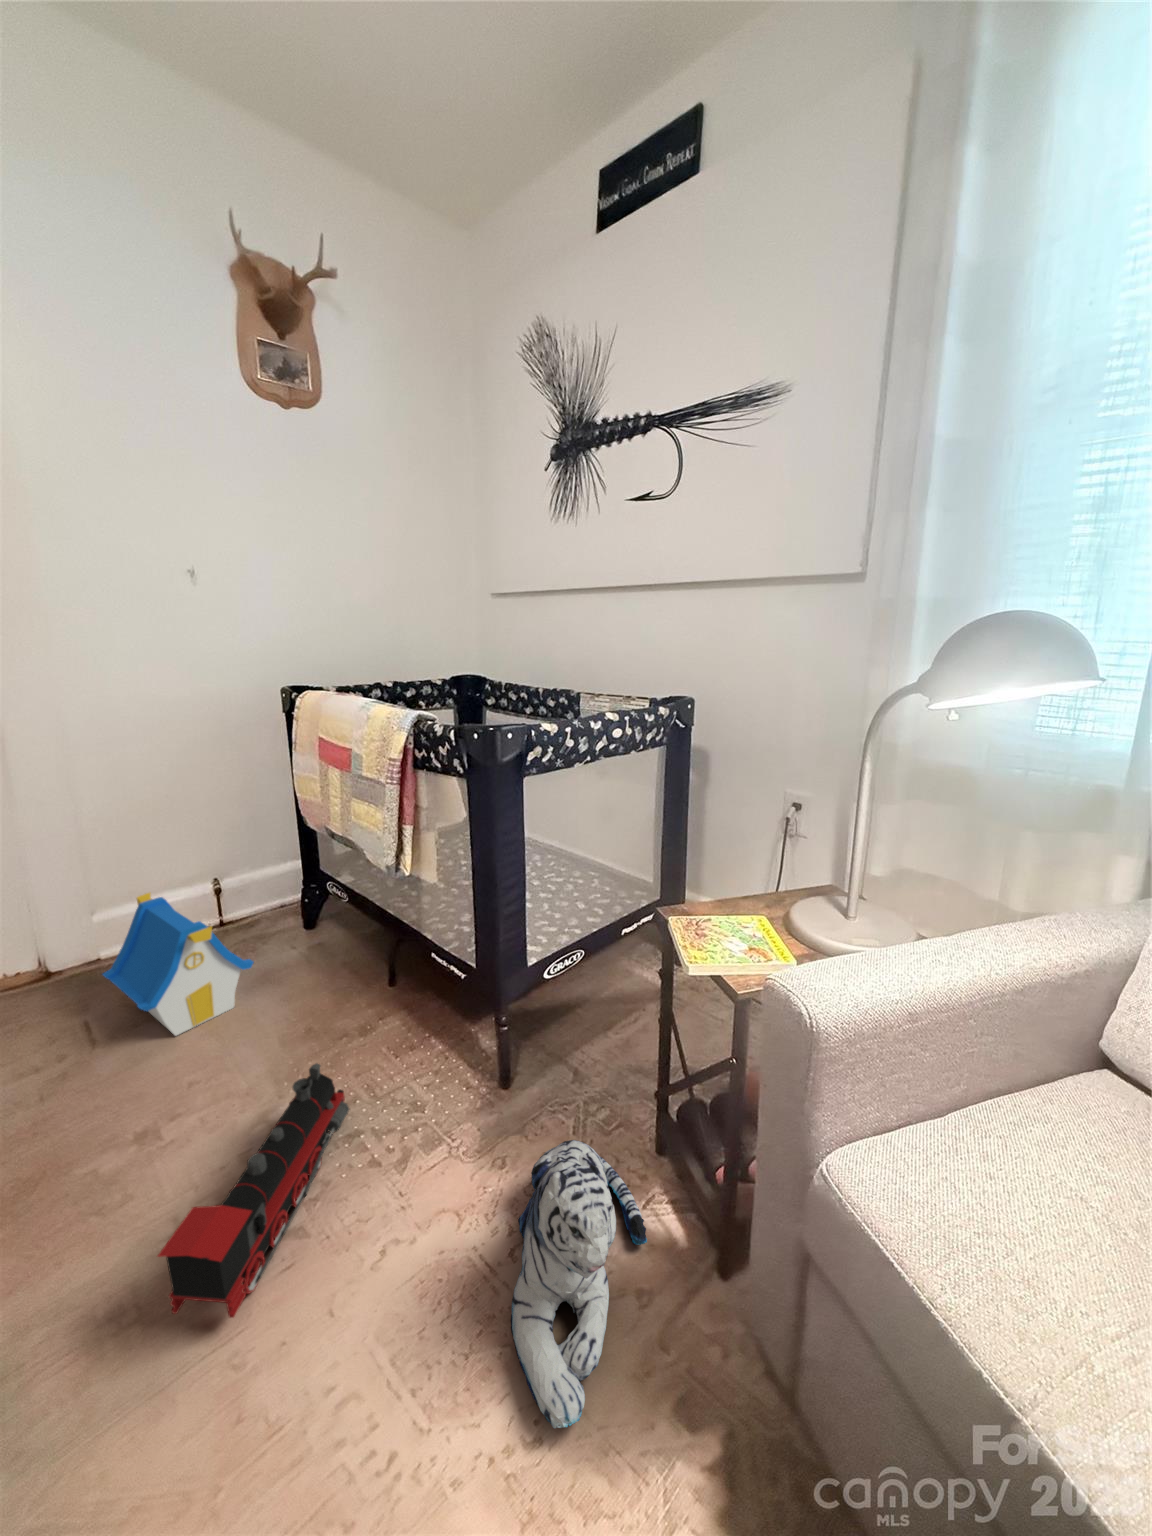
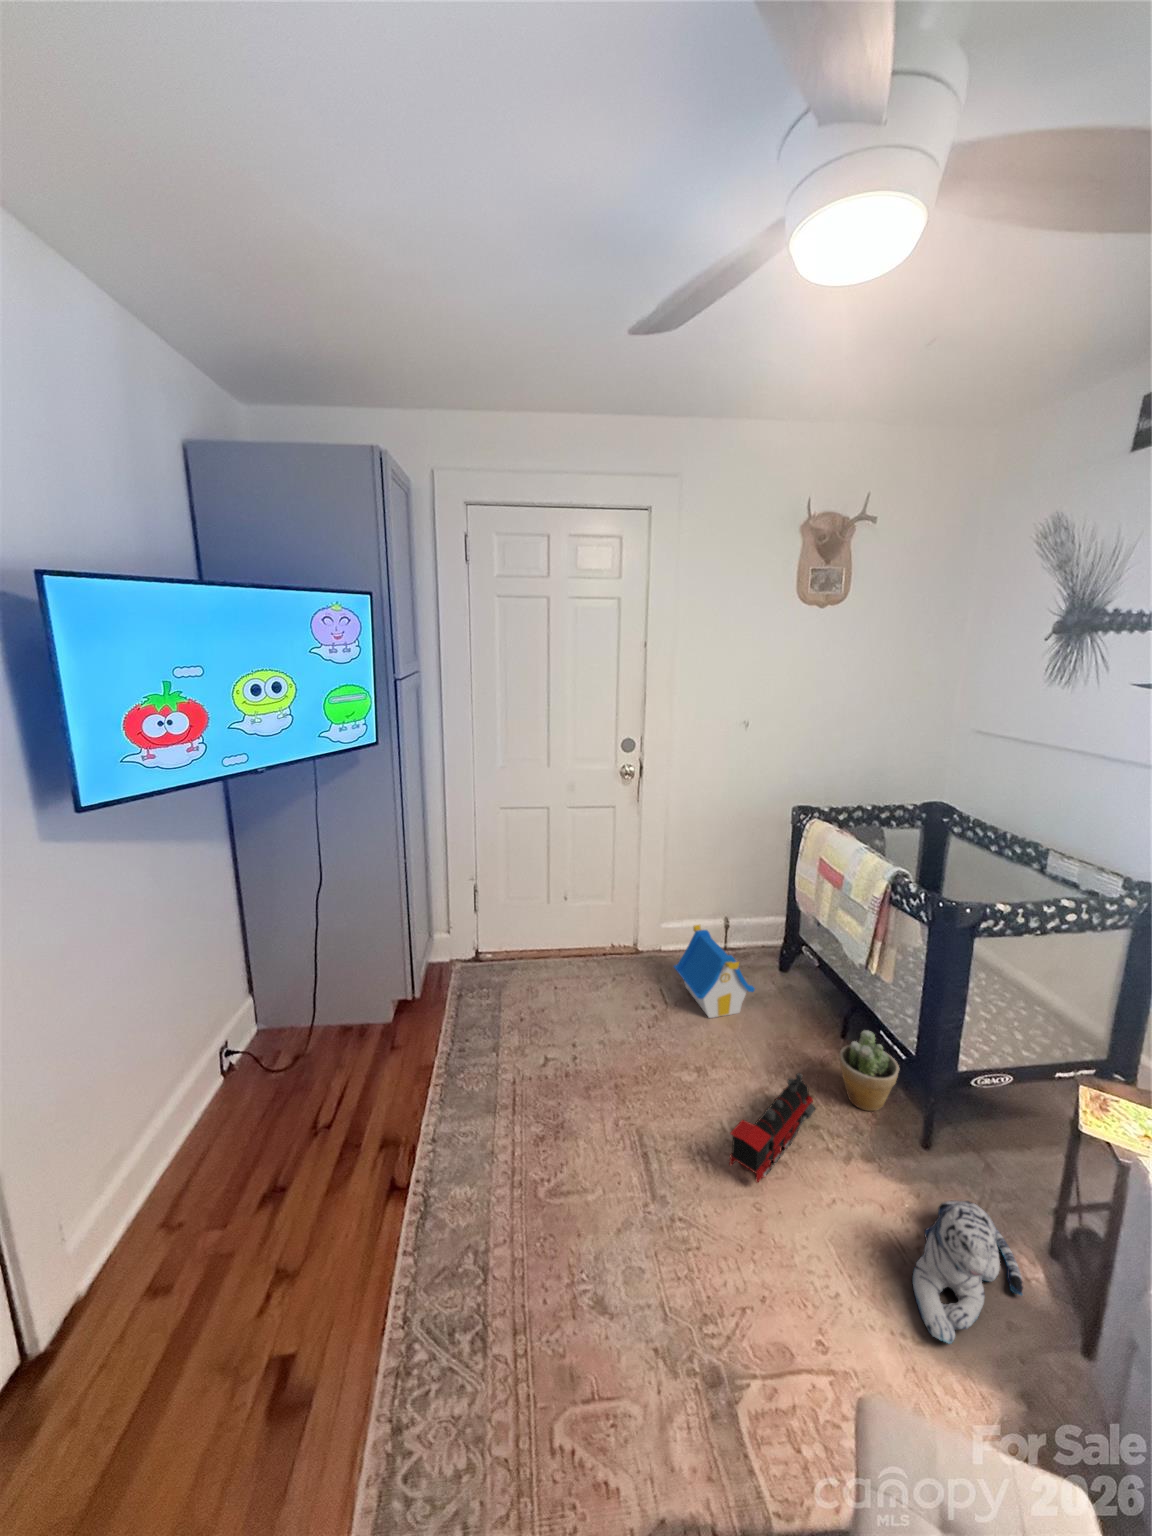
potted plant: none [378,958,460,1074] -> present [840,1030,899,1111]

